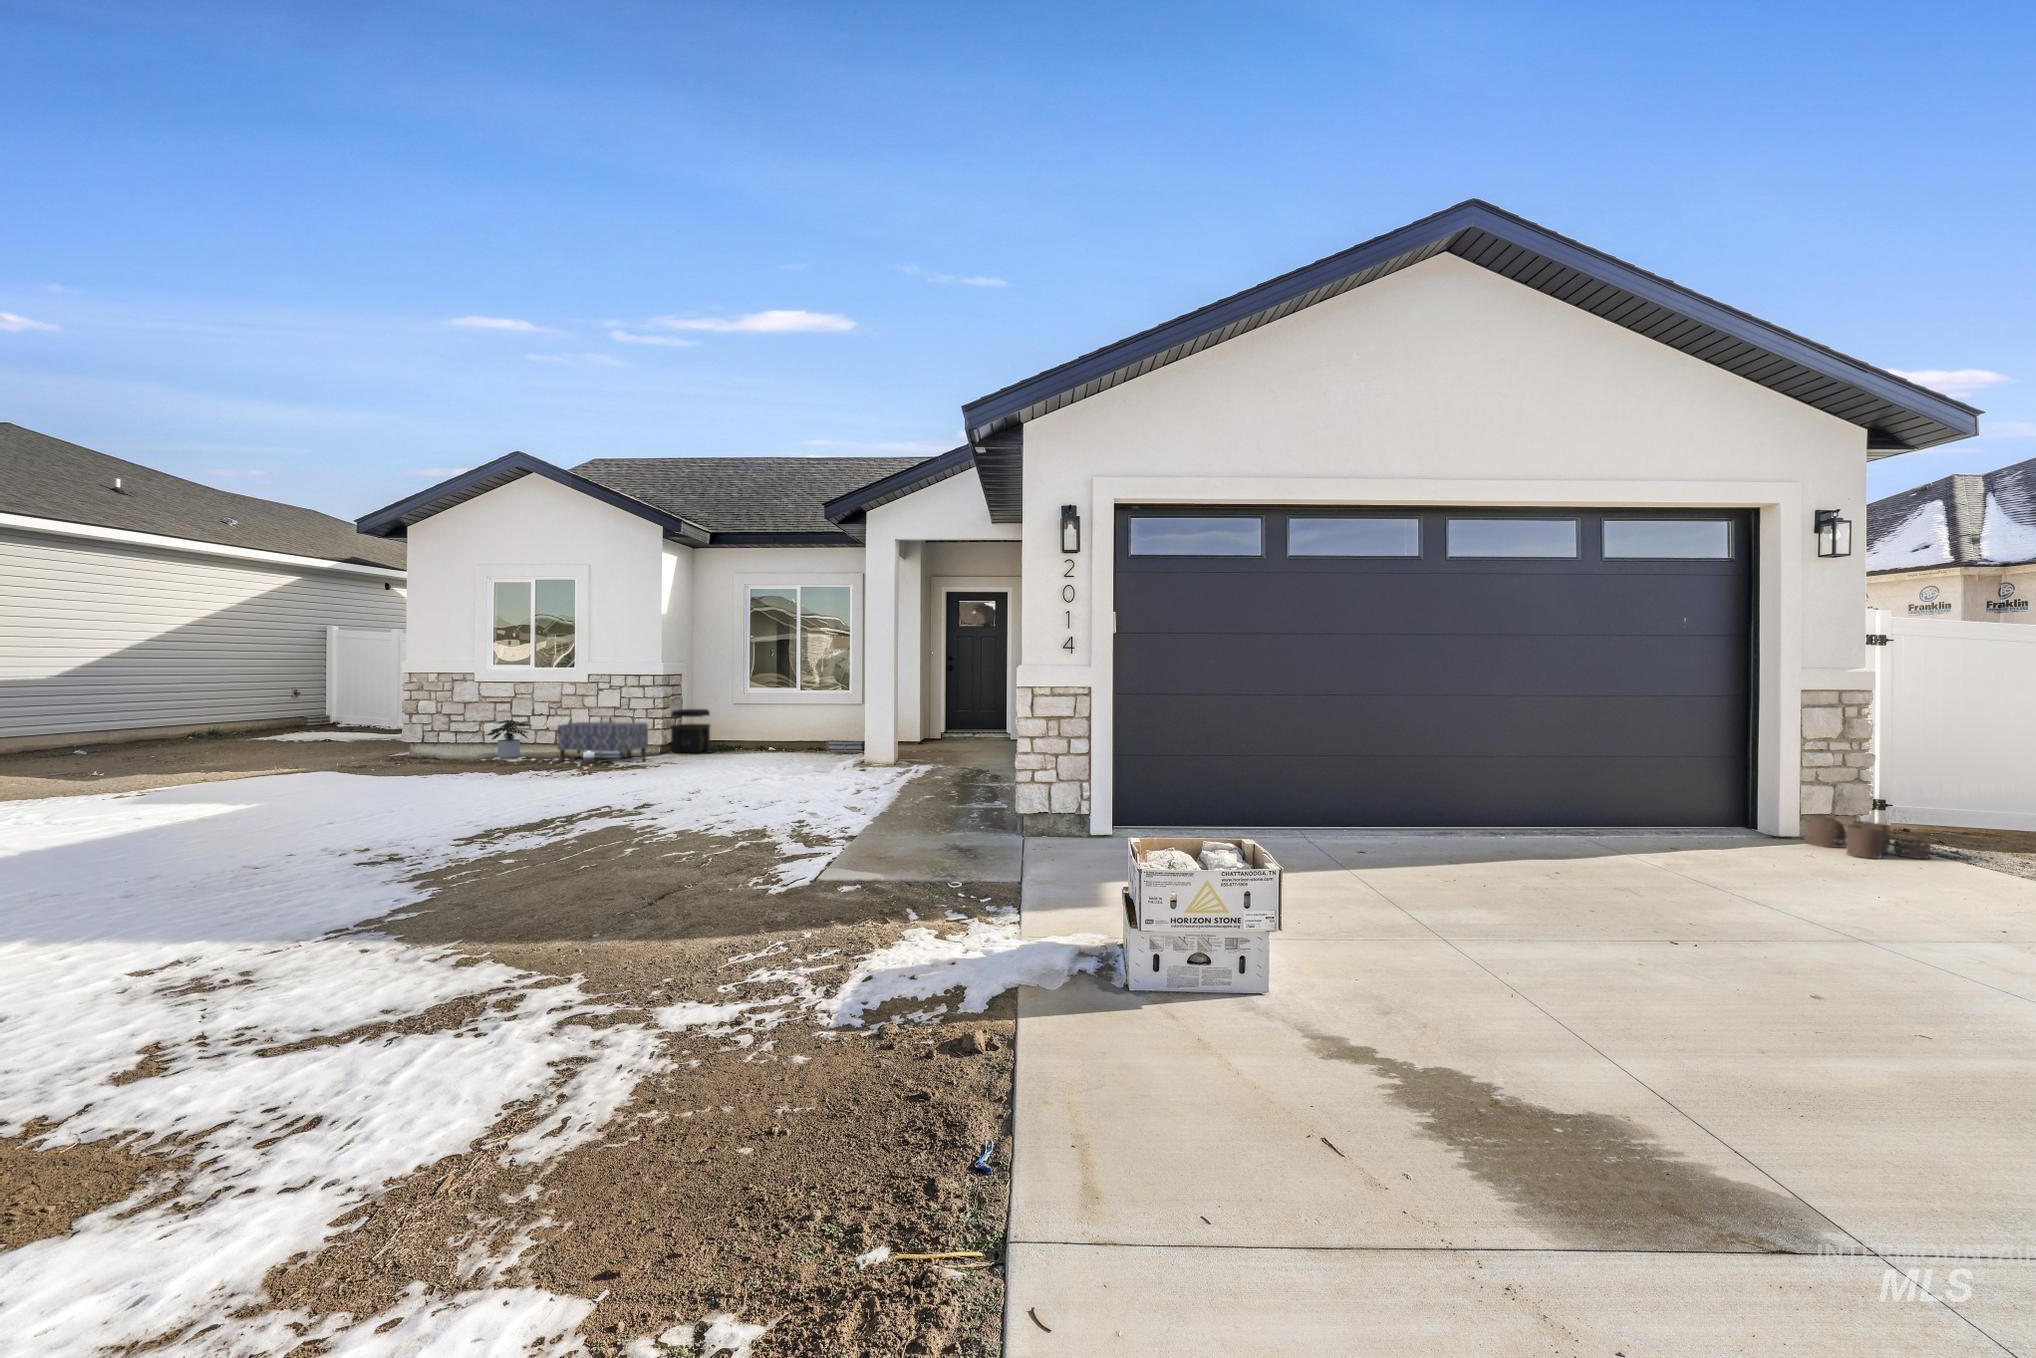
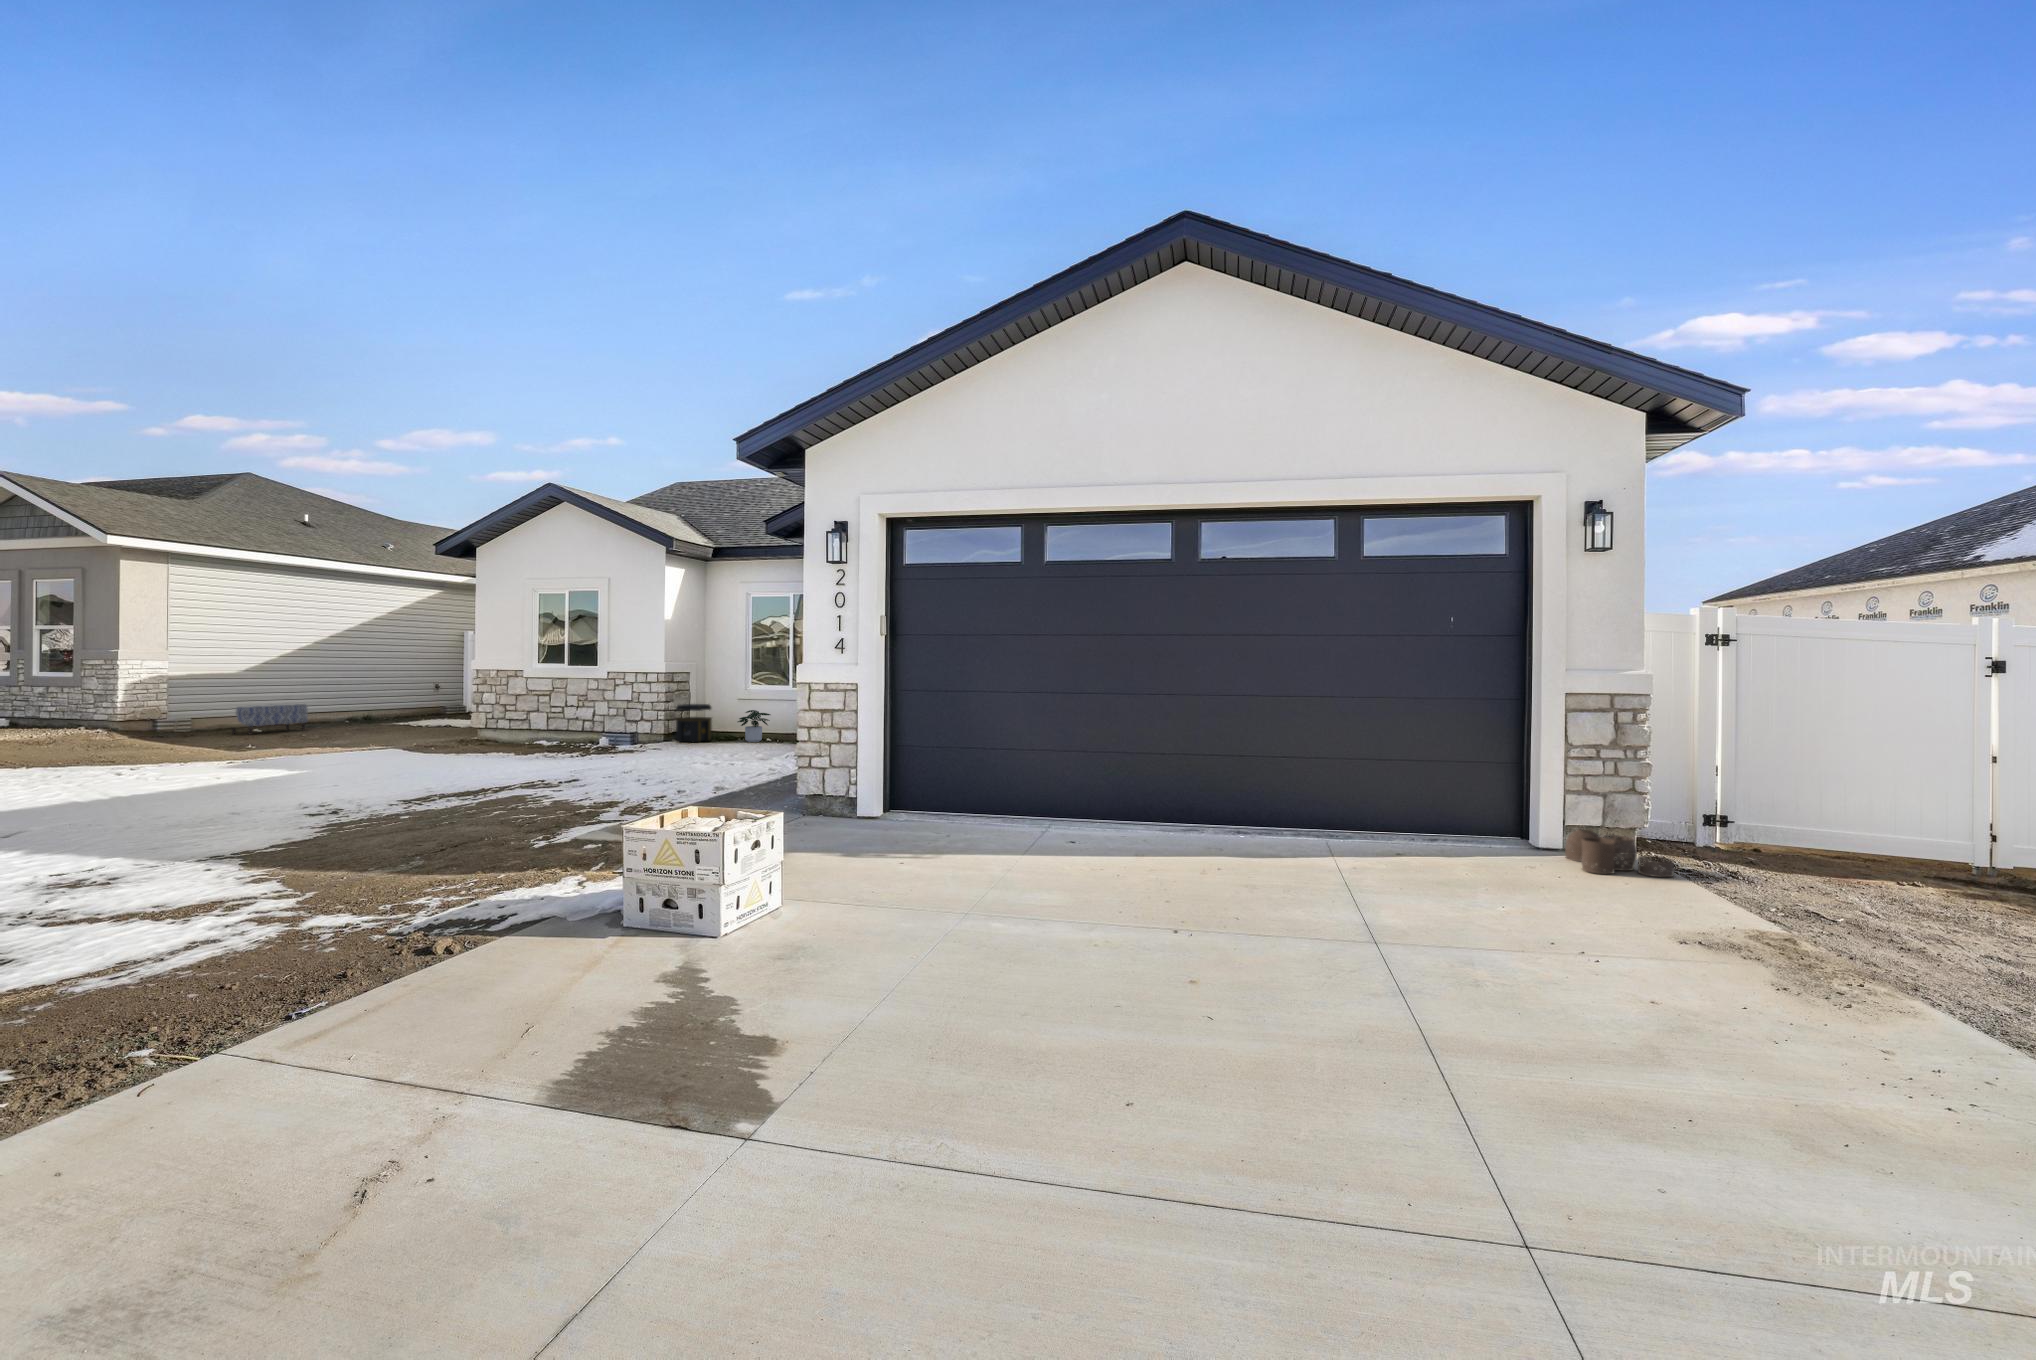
potted plant: present [486,720,532,759] -> present [738,710,770,742]
bench: present [557,722,648,762] -> present [232,704,308,734]

